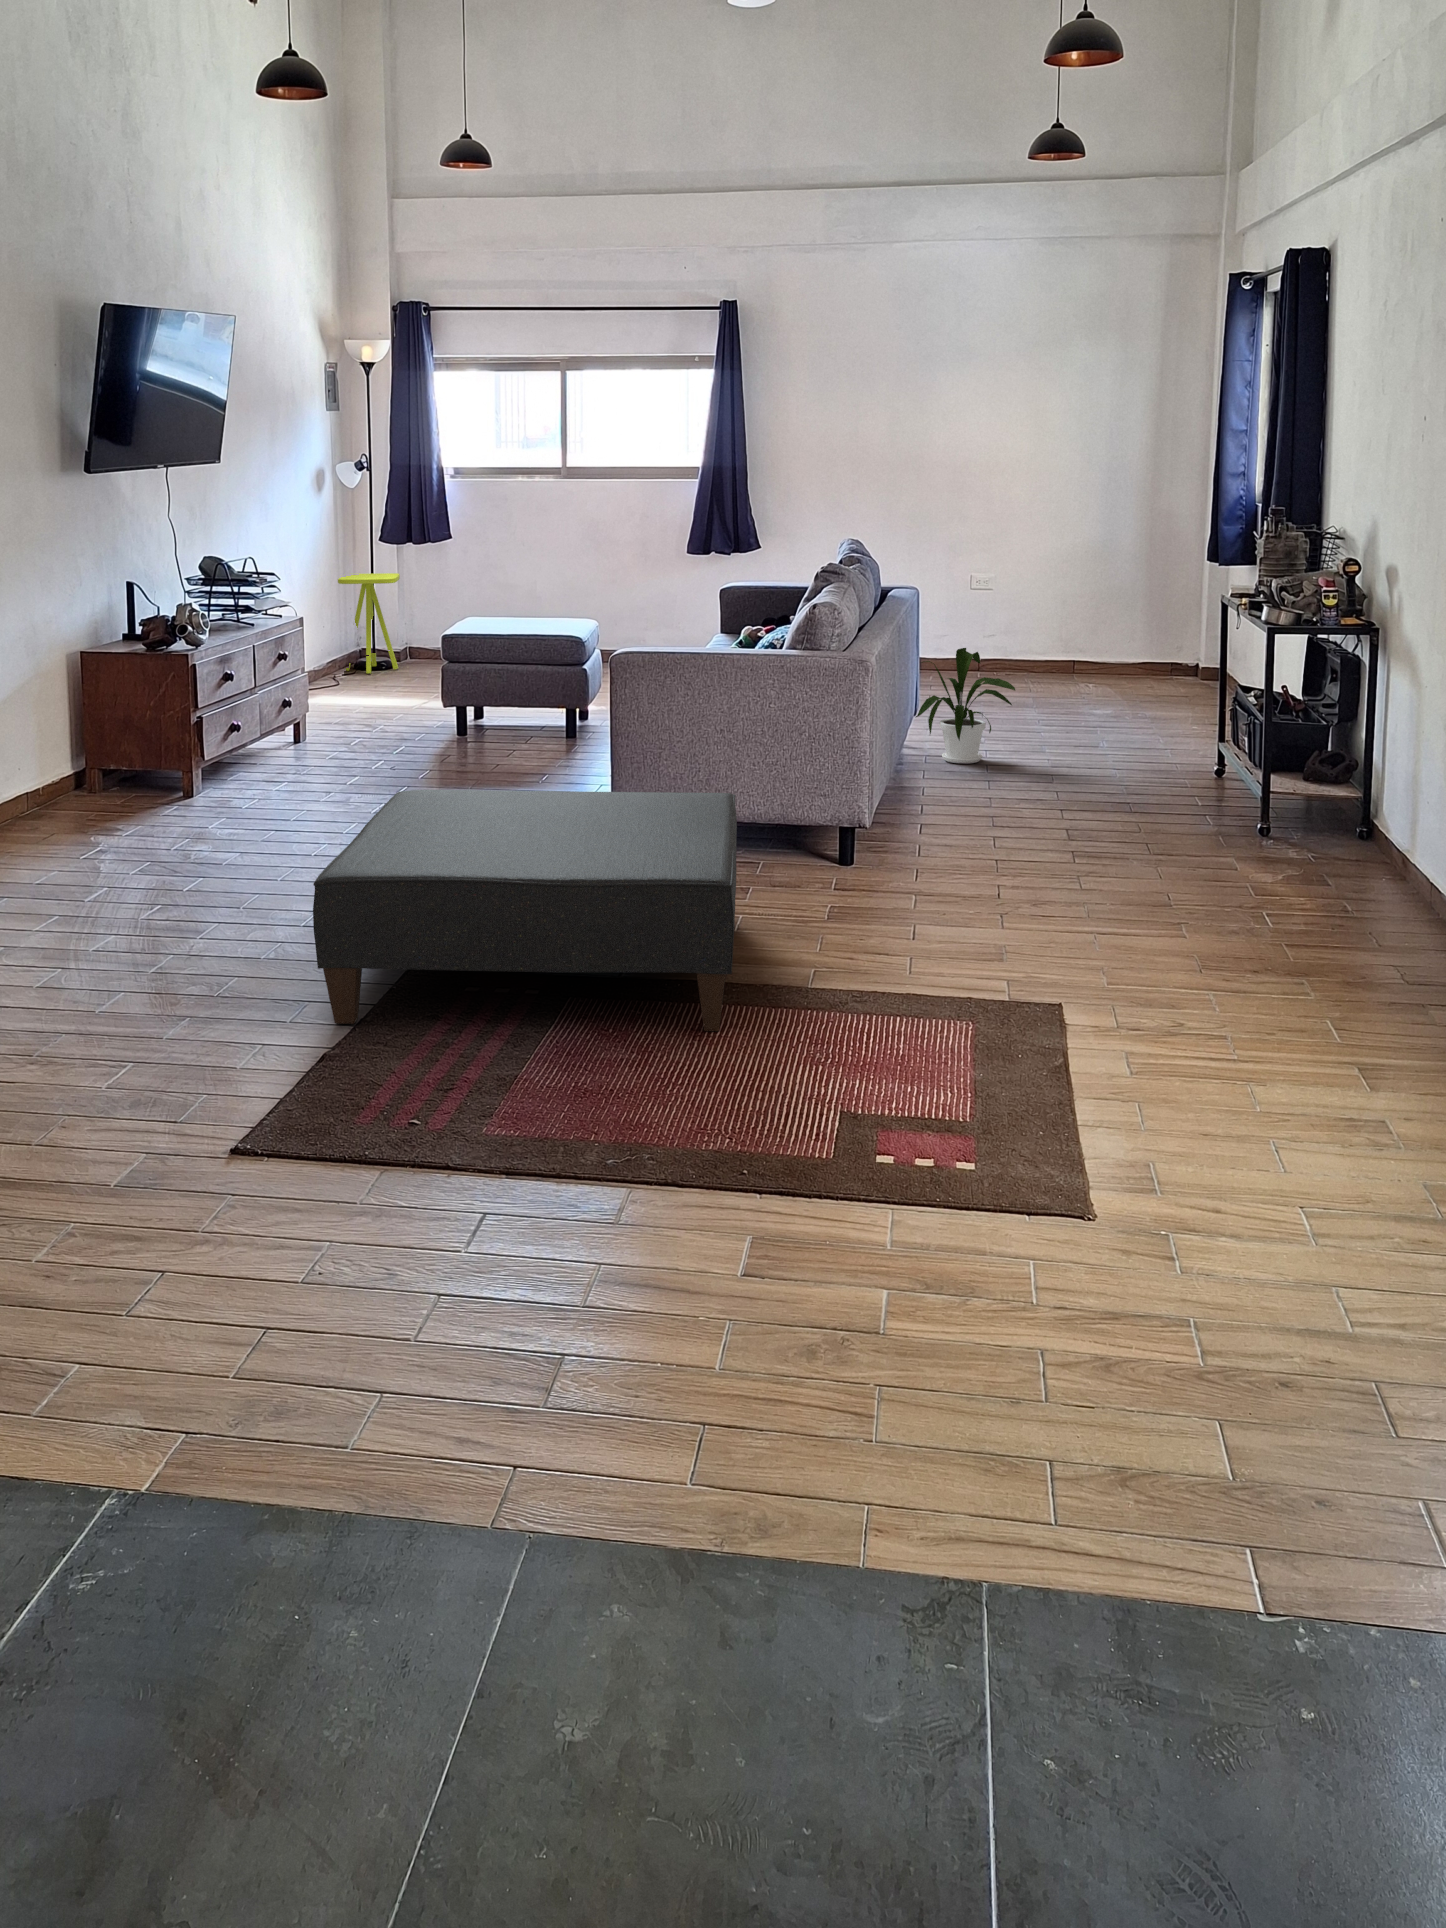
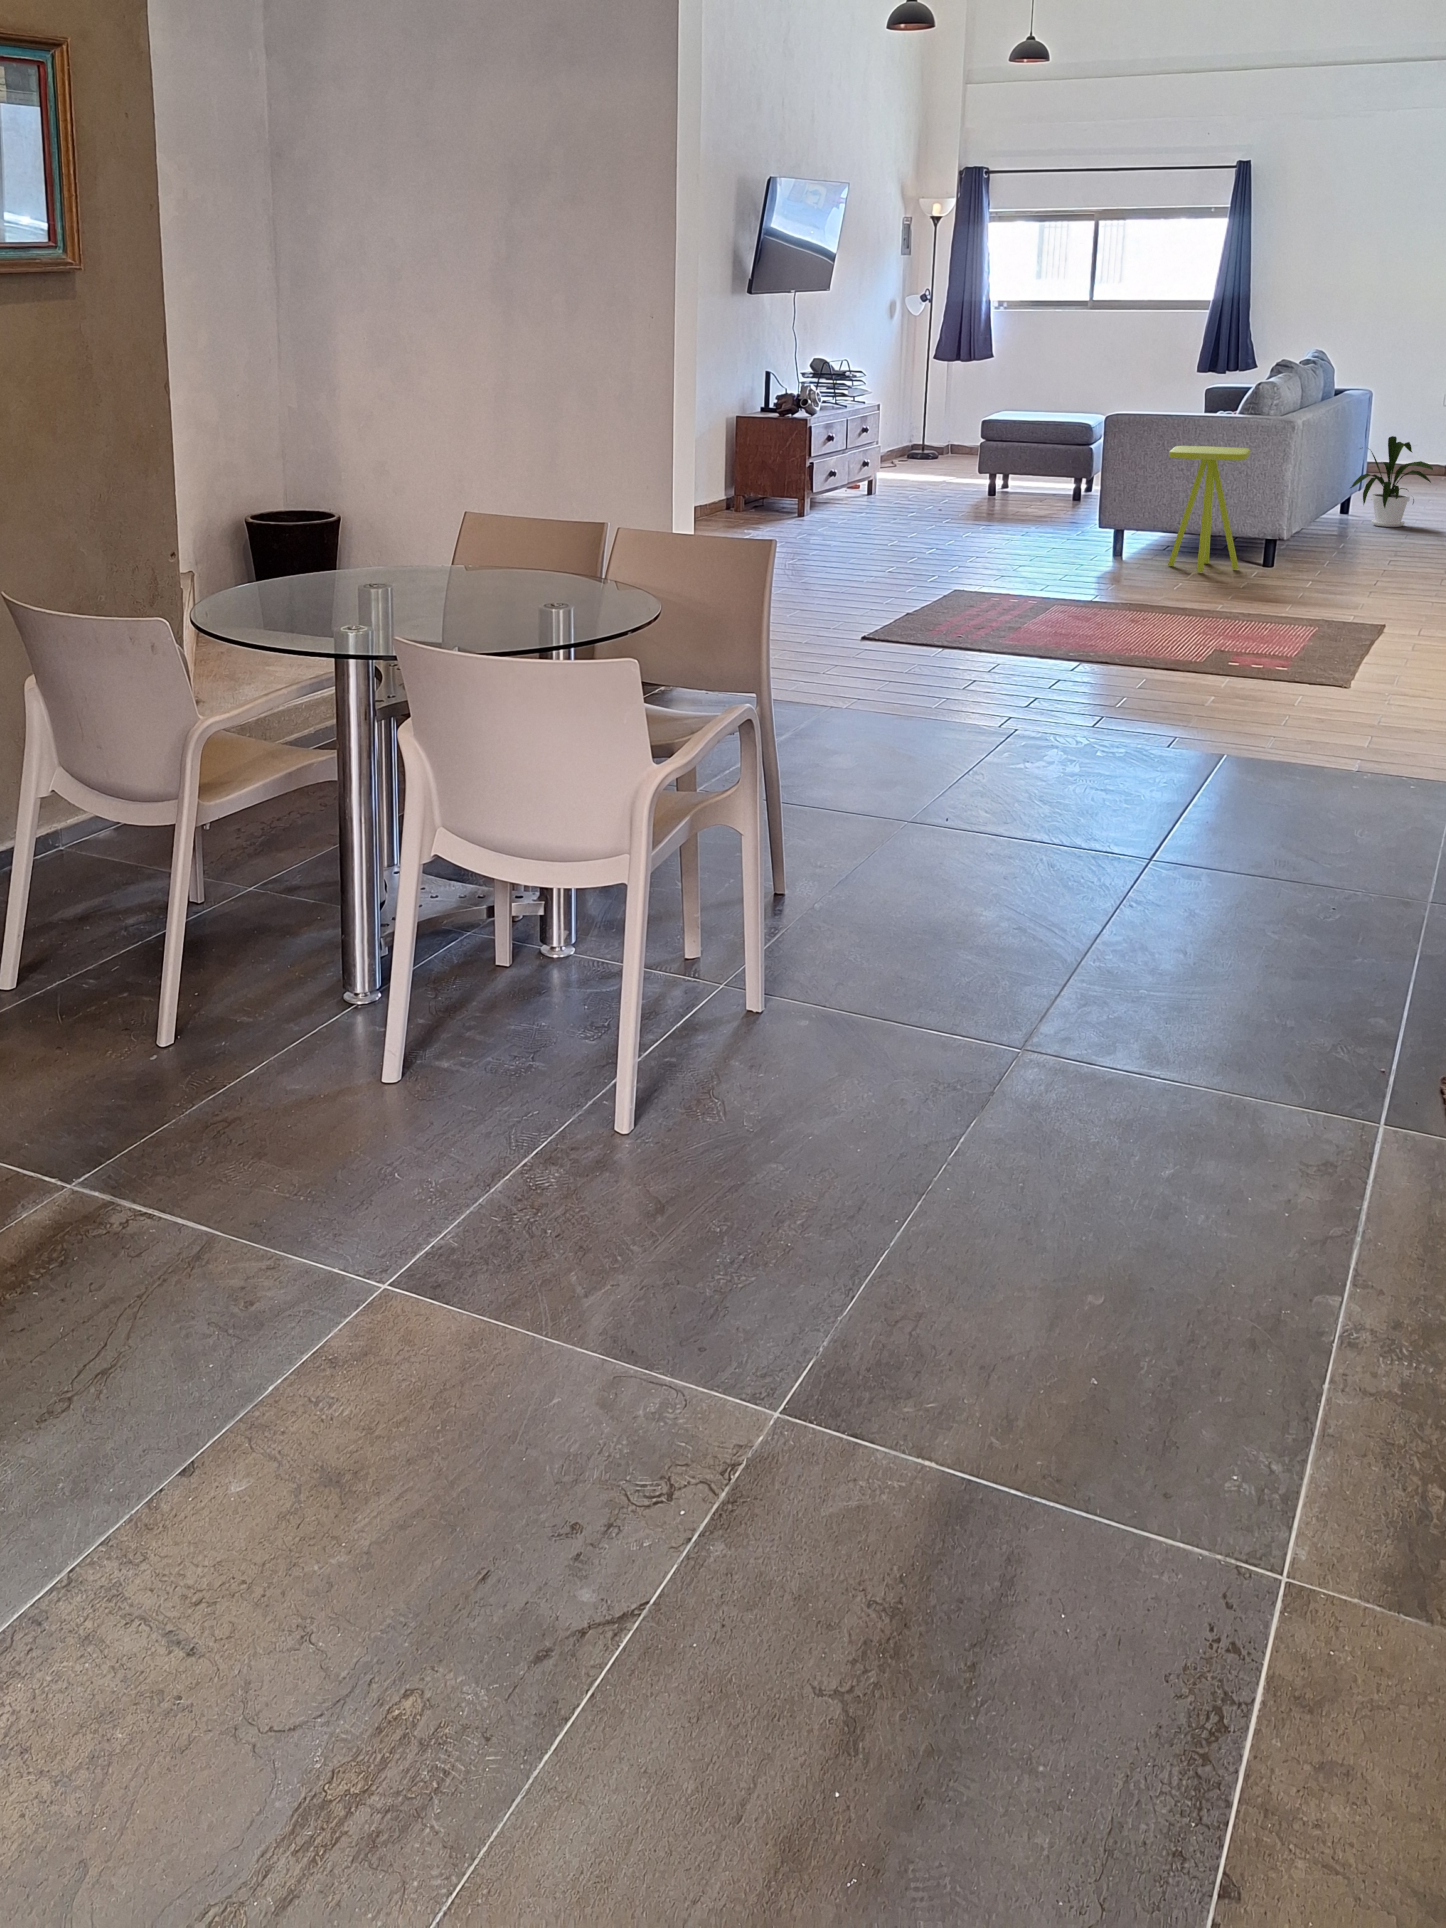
side table: present [338,573,400,674] -> present [1168,446,1250,572]
ottoman: present [313,790,737,1031] -> none [906,491,1179,619]

